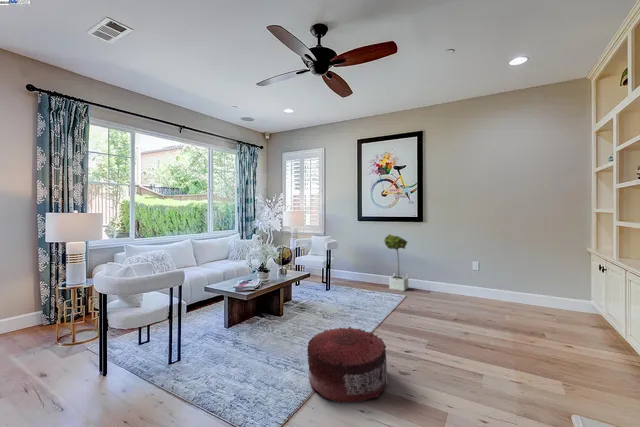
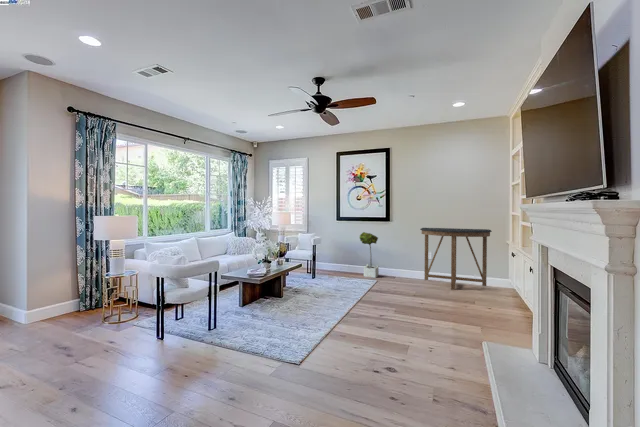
console table: none [462,229,564,312] -> present [420,228,492,290]
pouf: present [307,327,387,403] -> none [315,298,370,344]

